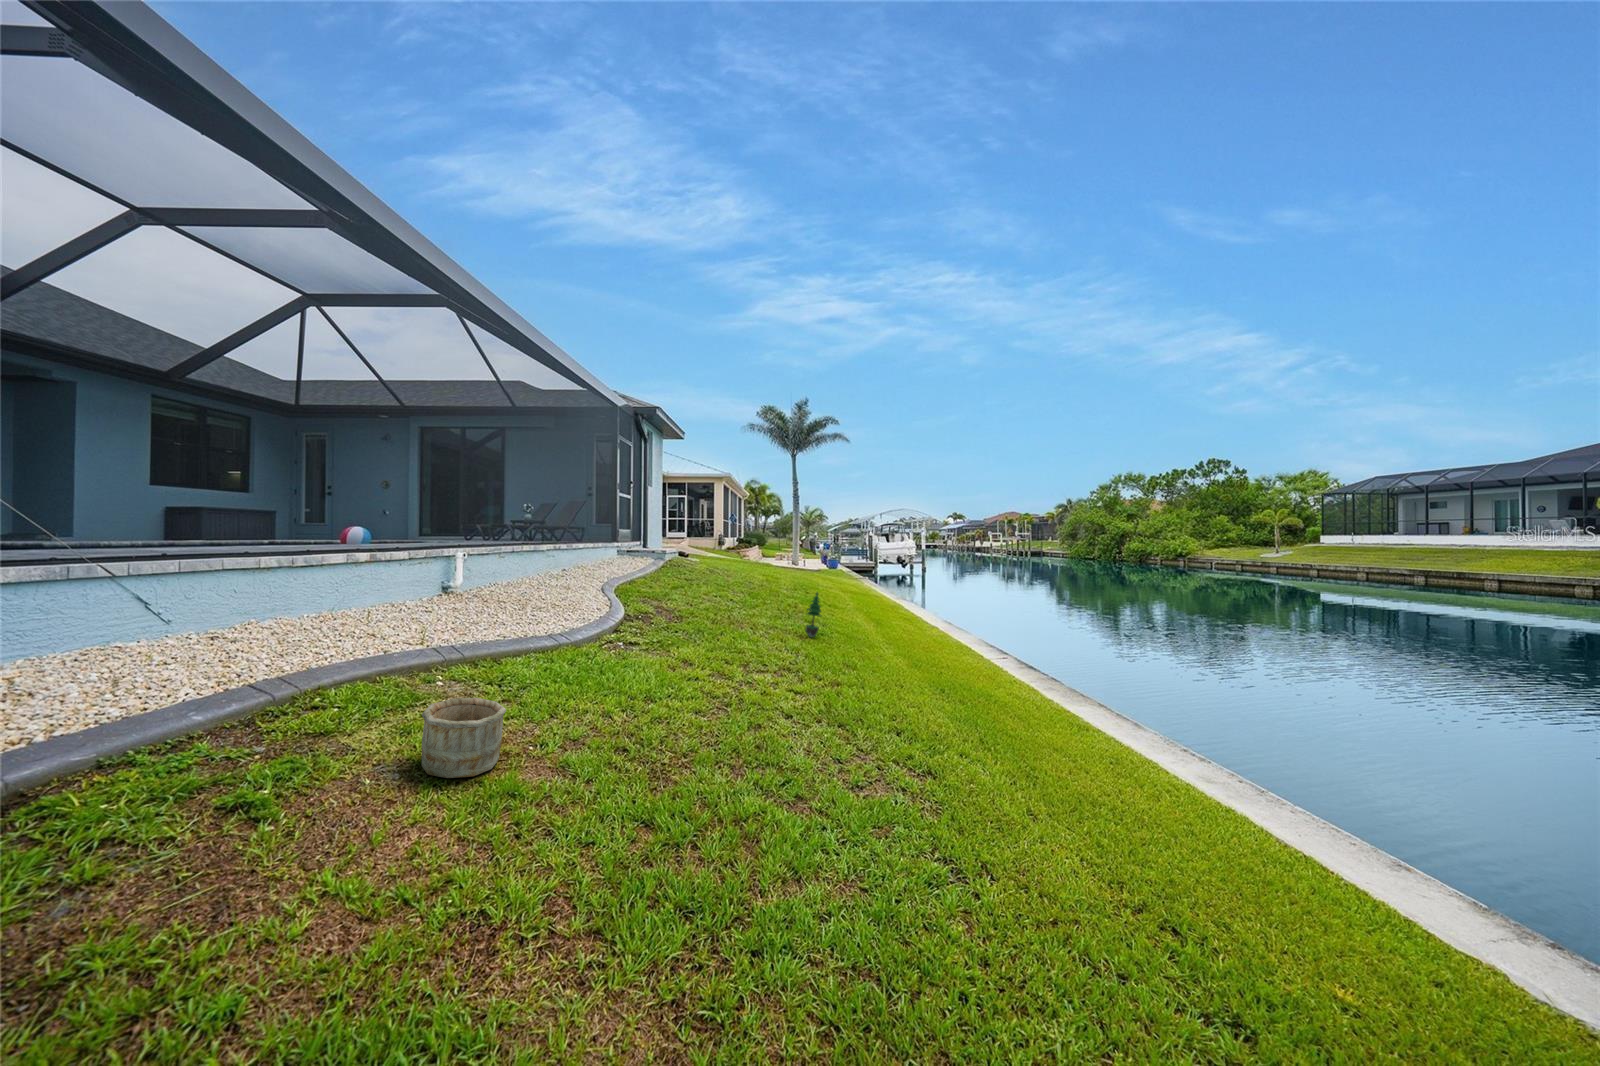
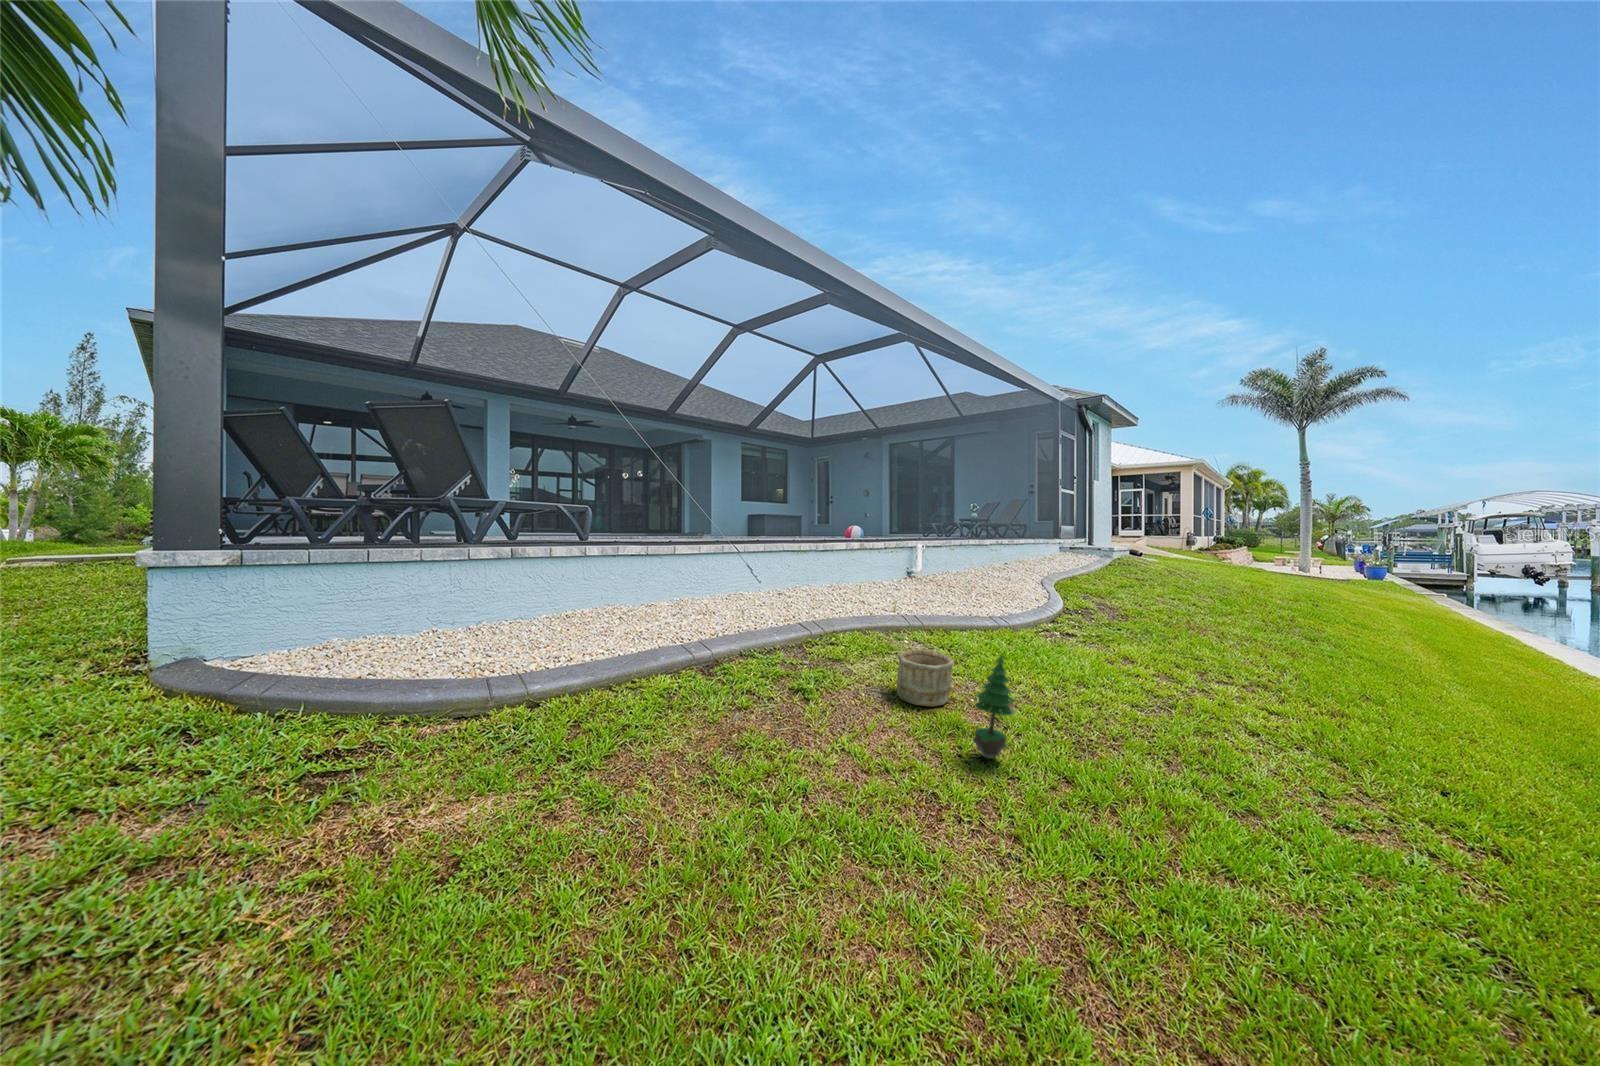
potted tree: present [806,592,821,637] -> present [974,655,1014,758]

